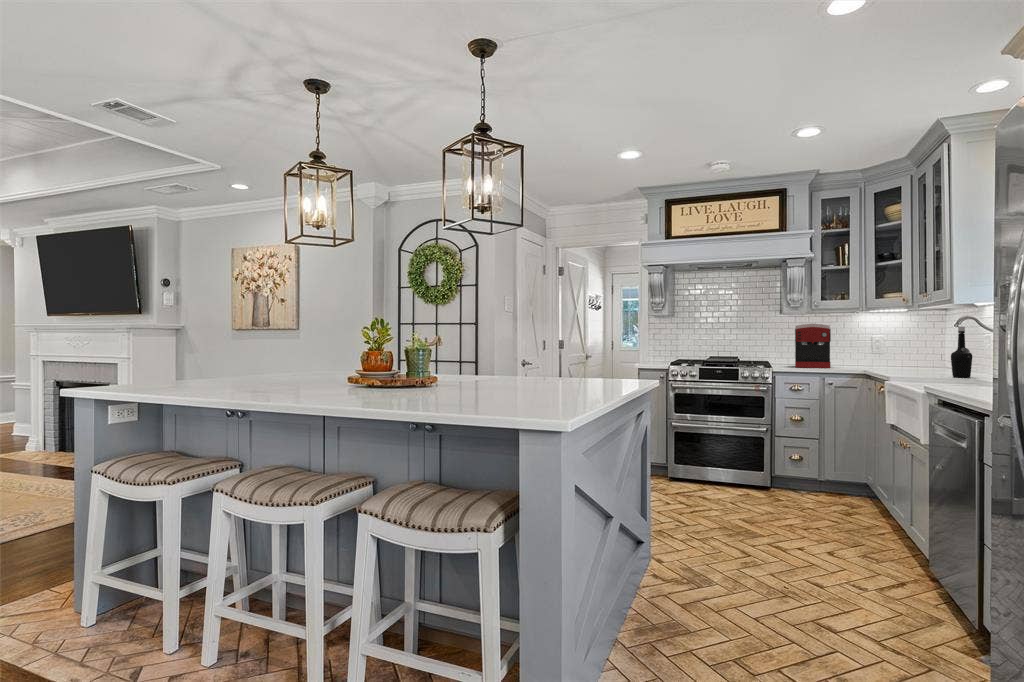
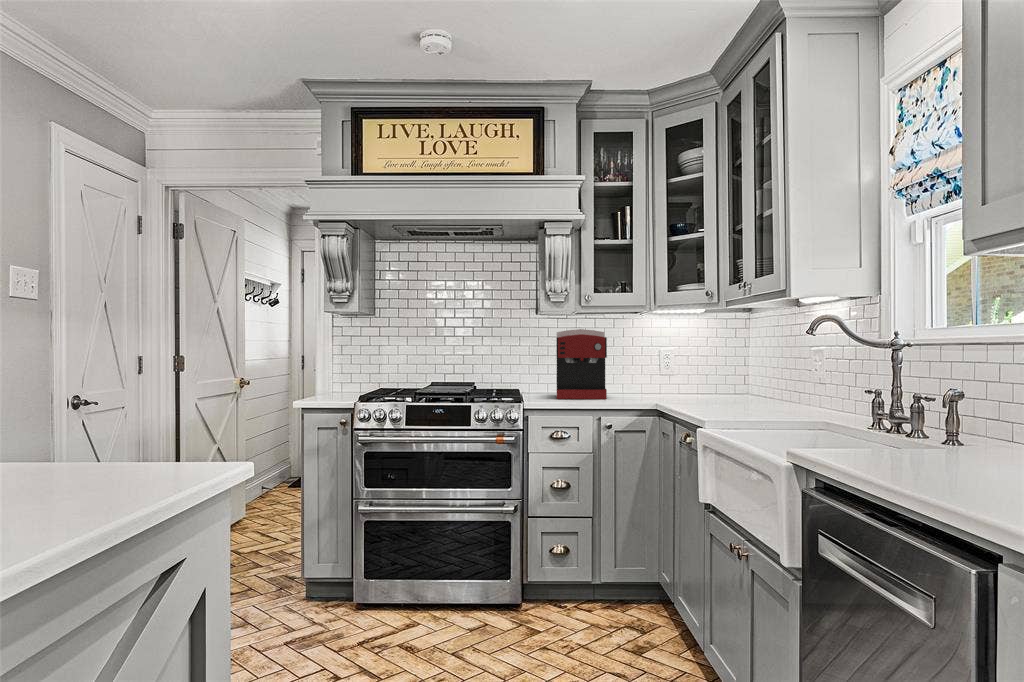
bottle: present [951,327,972,377] -> none [785,337,815,419]

